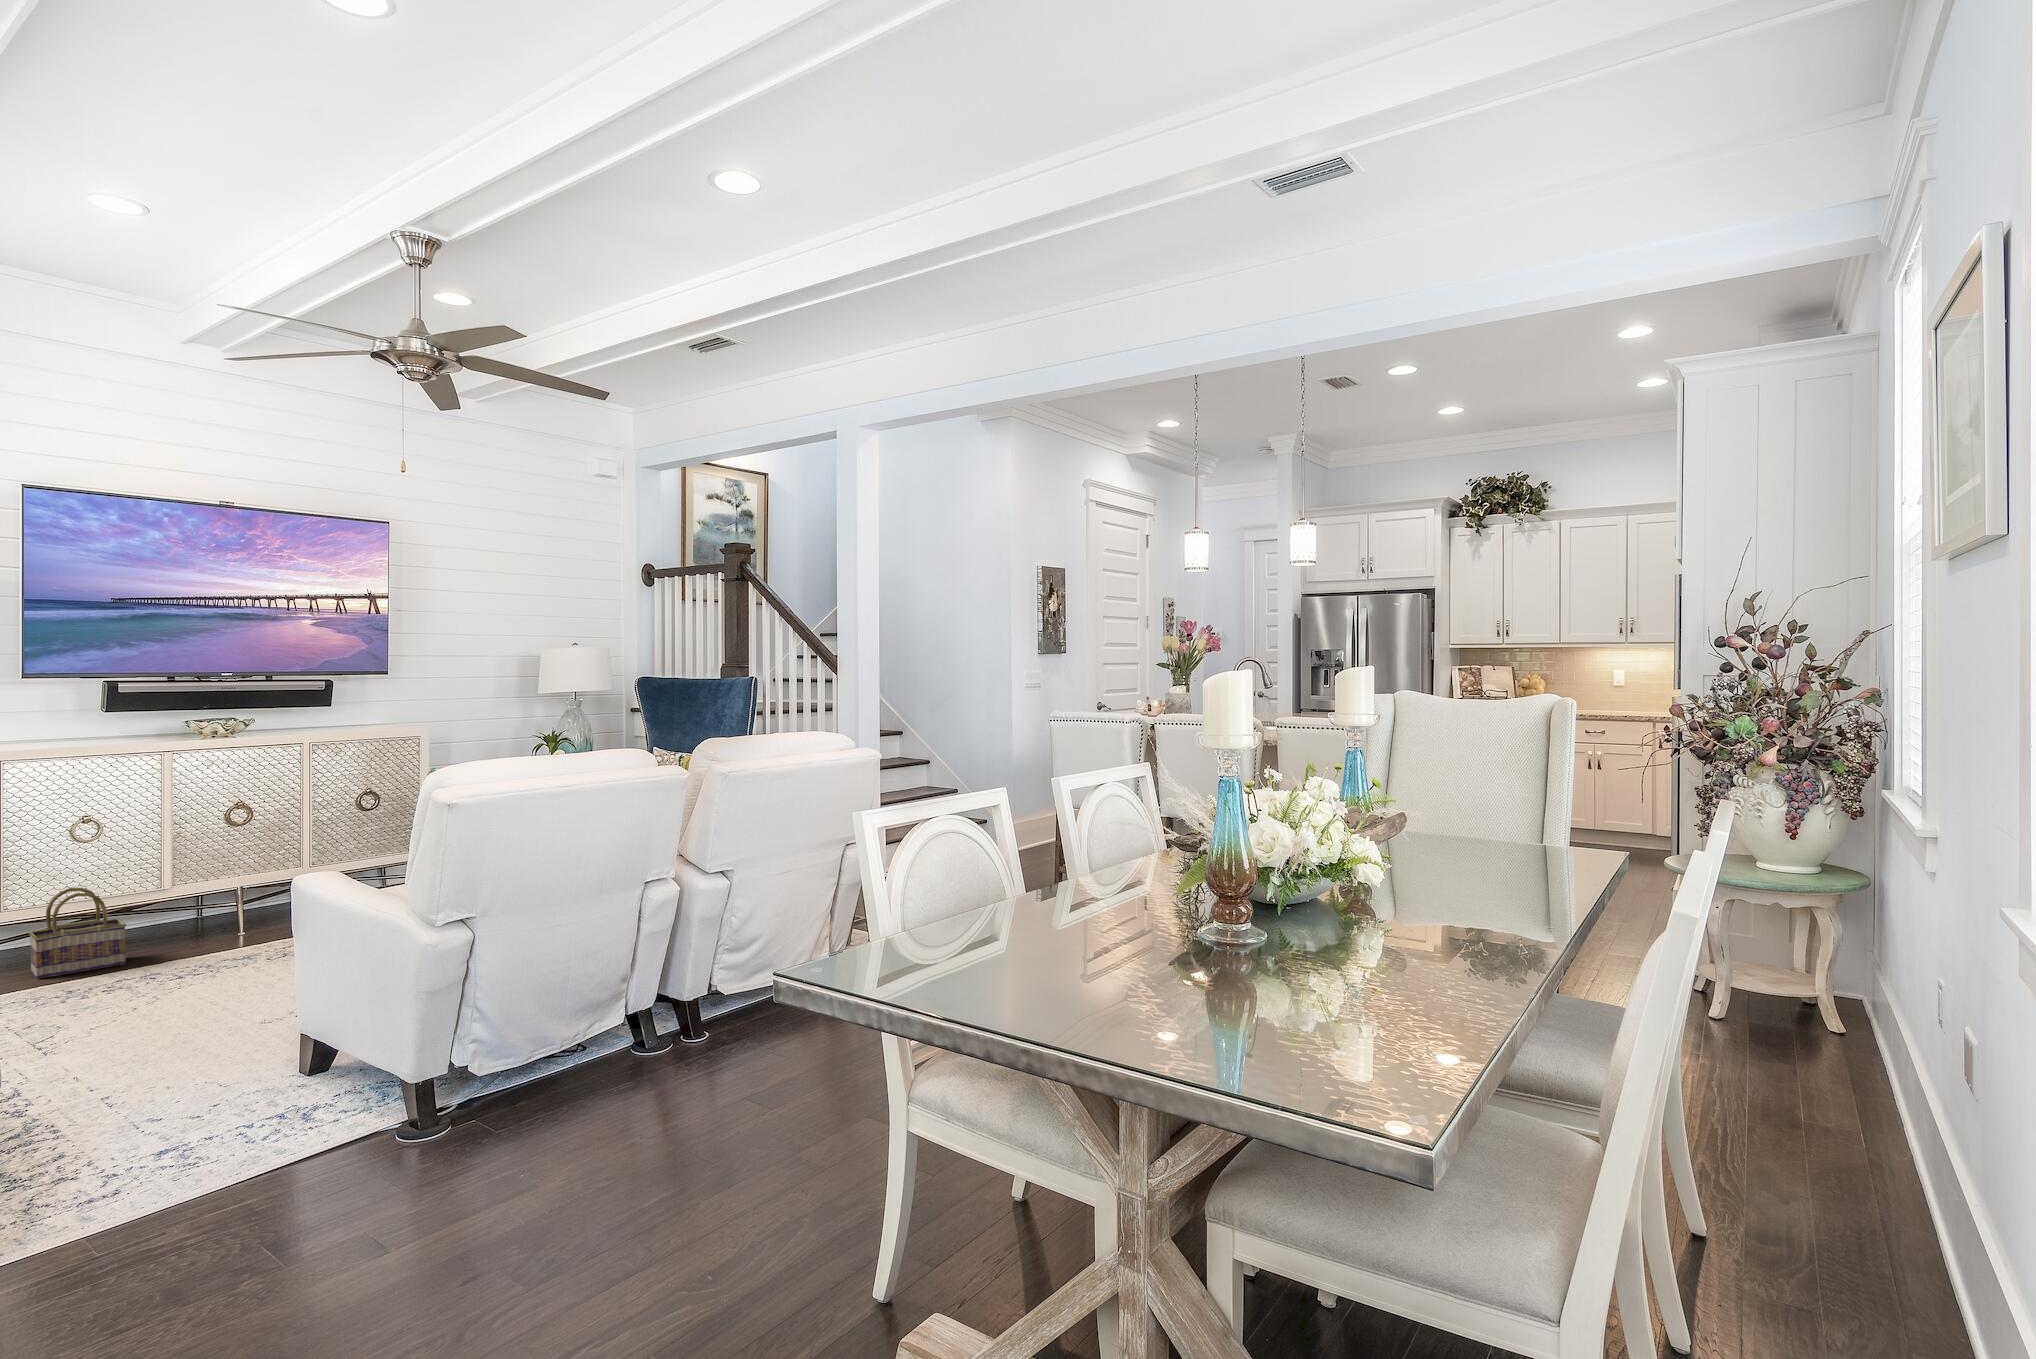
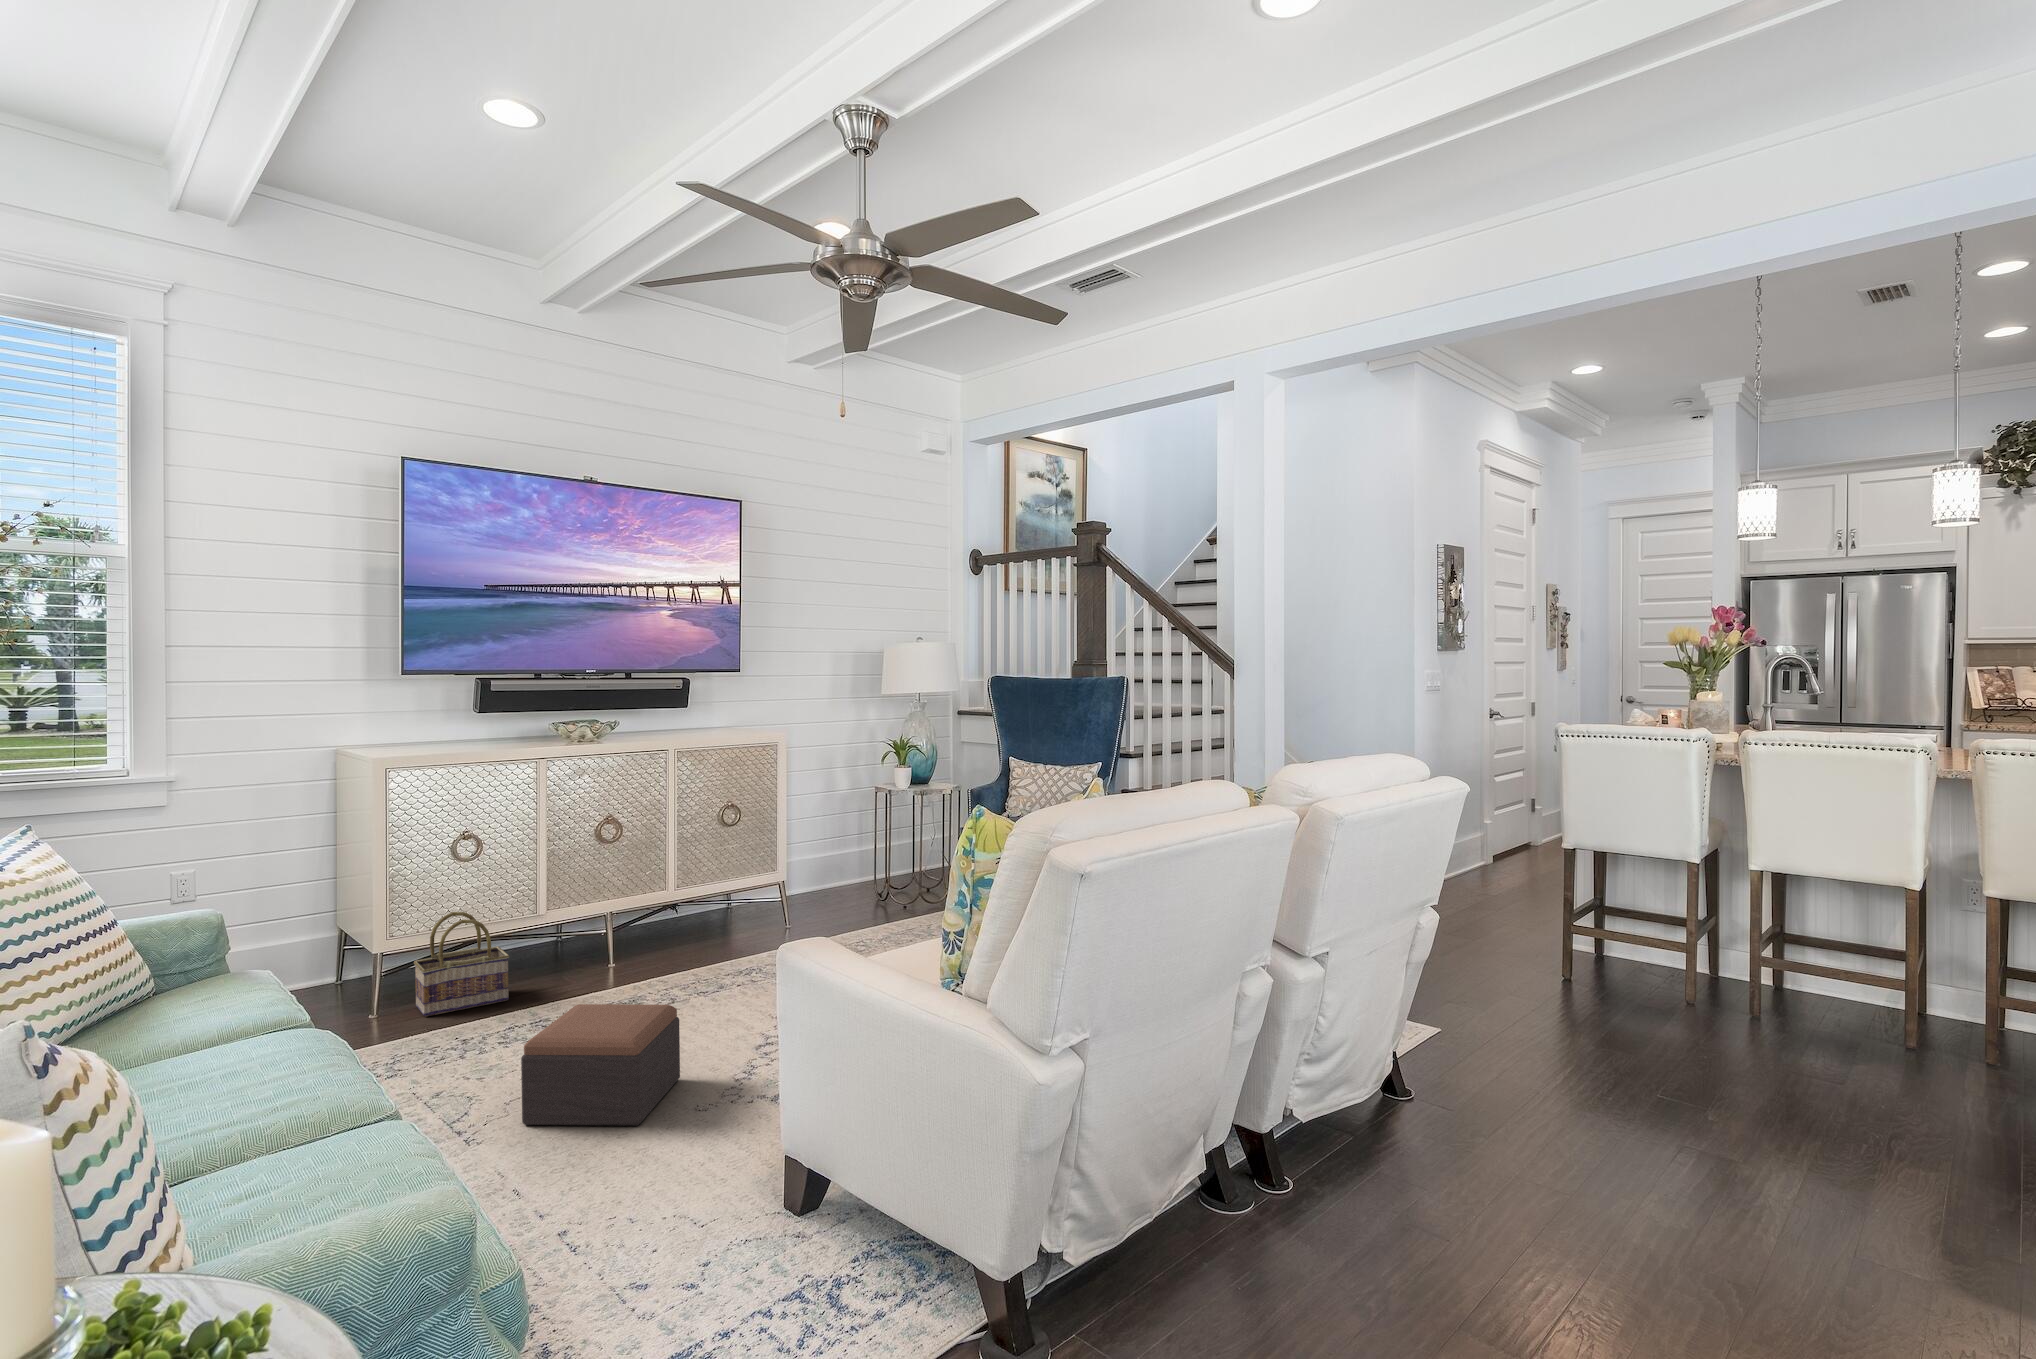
footstool: none [99,948,259,1045] -> present [521,1004,680,1126]

